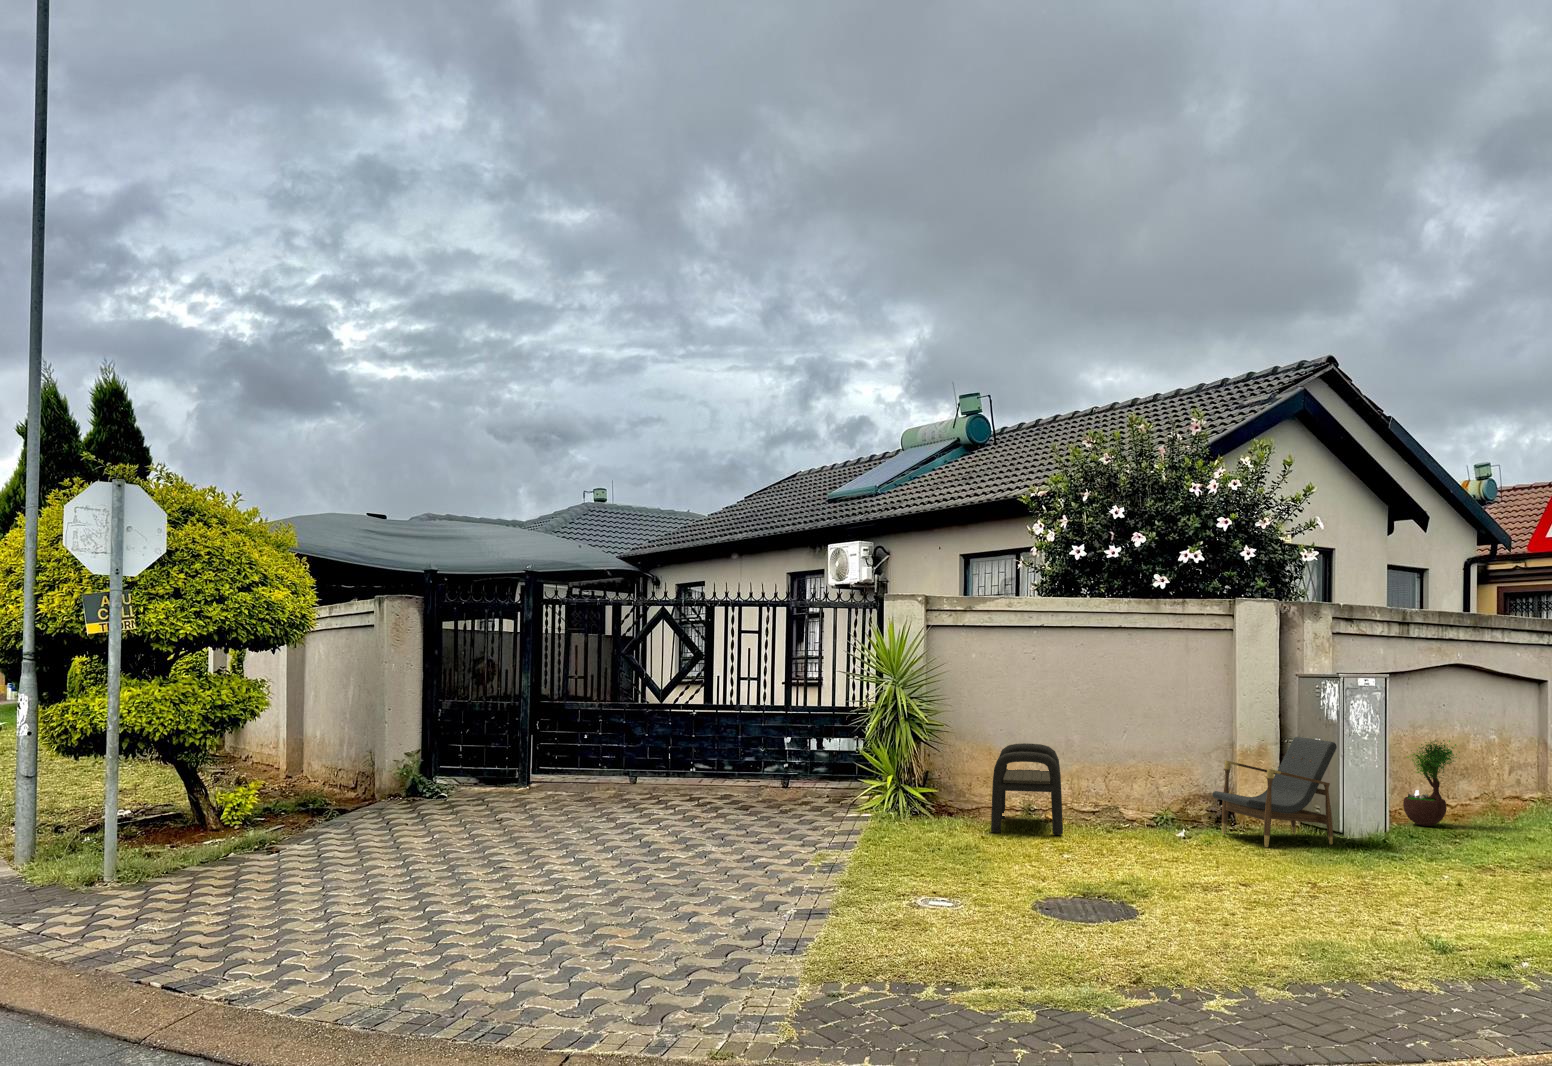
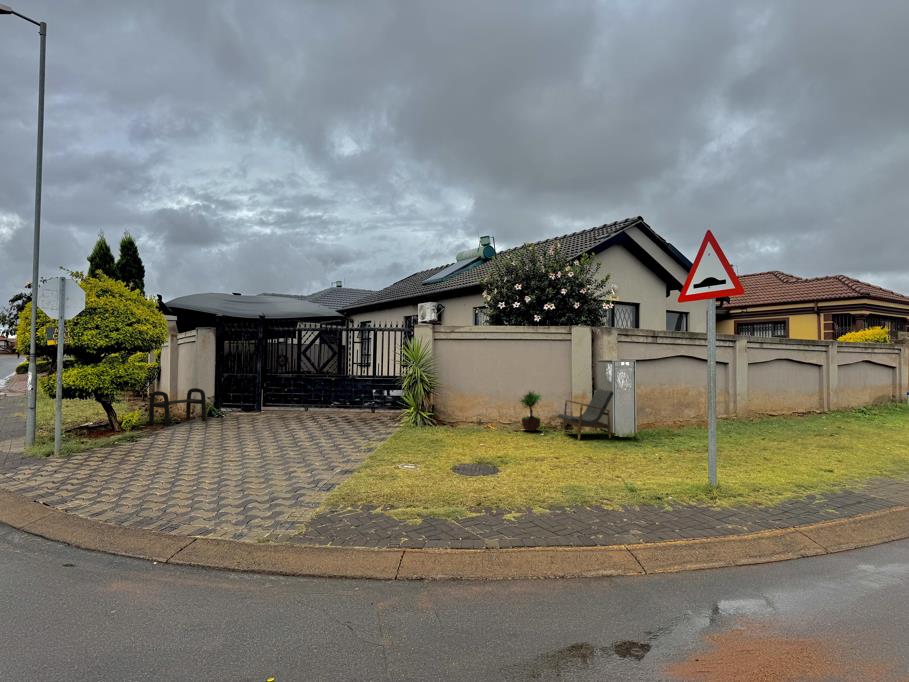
potted tree: present [1403,740,1460,826] -> present [520,392,541,431]
bench: present [991,743,1063,835] -> present [149,388,206,426]

